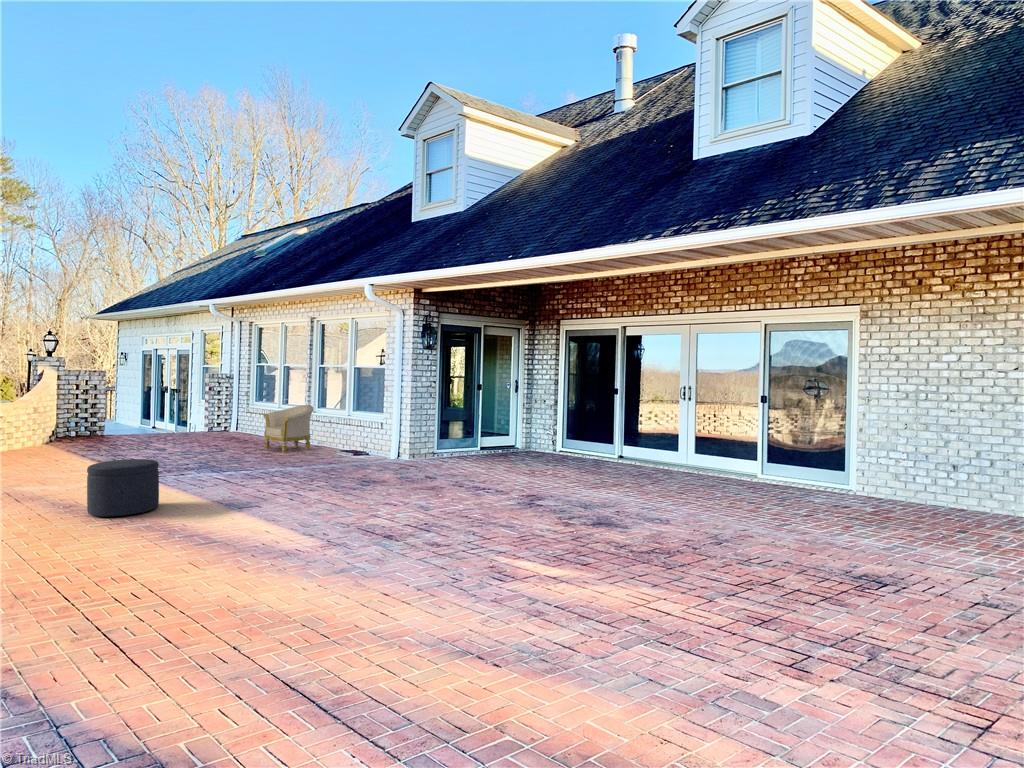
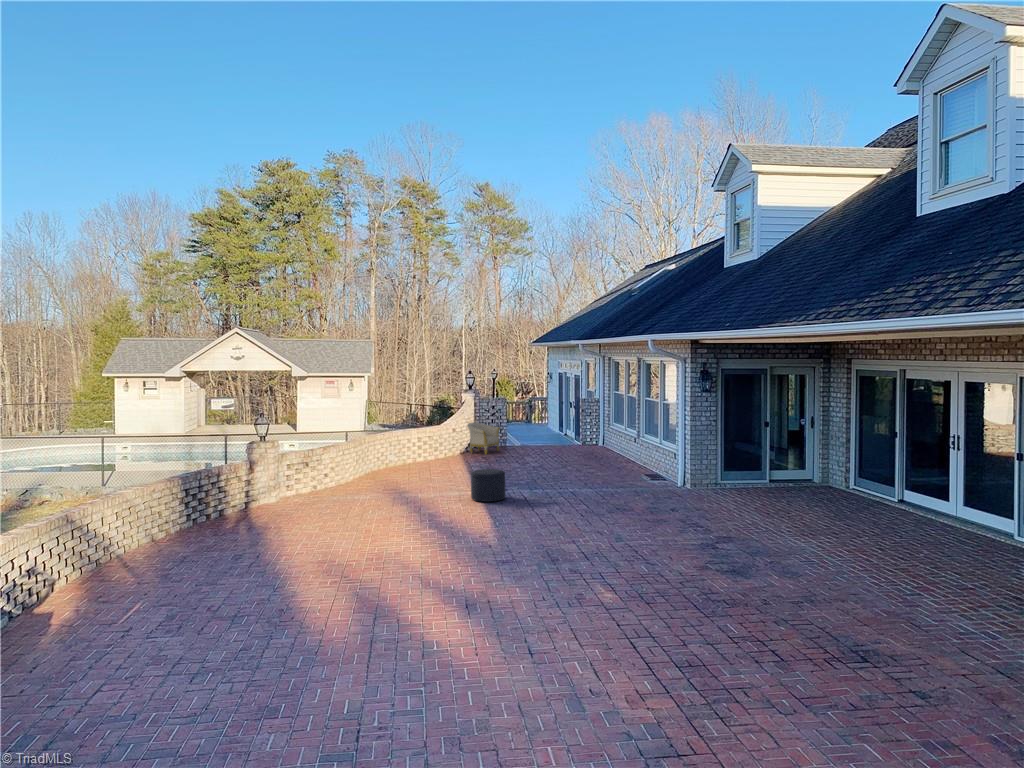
armchair: present [263,405,314,453] -> present [467,422,500,455]

